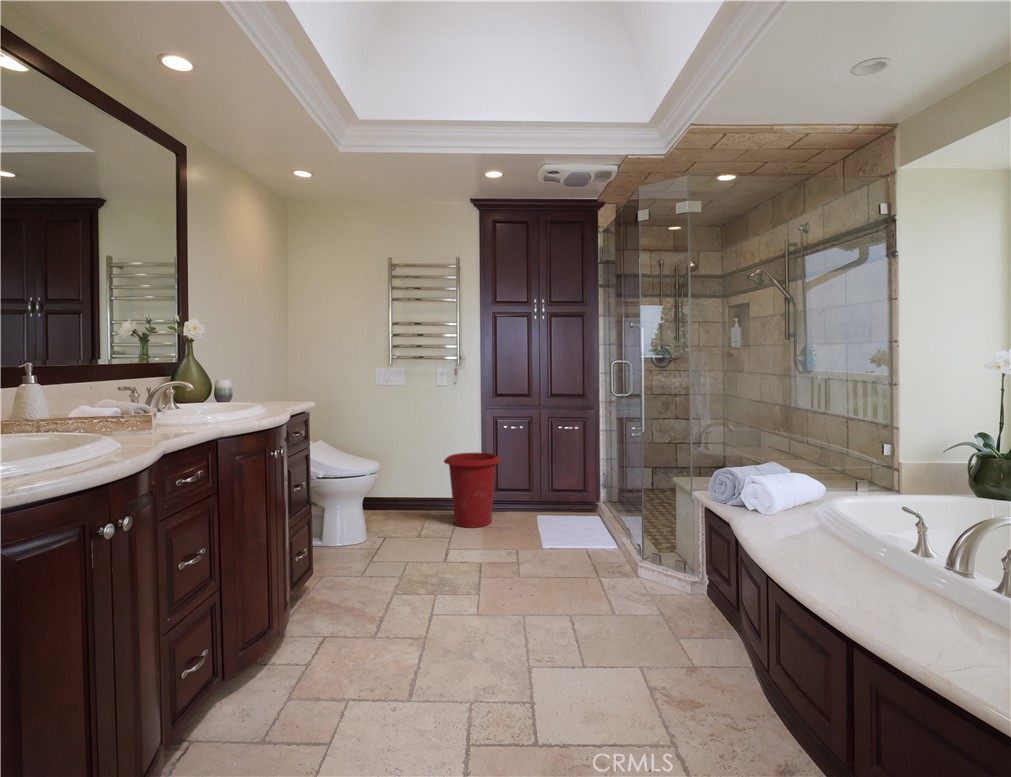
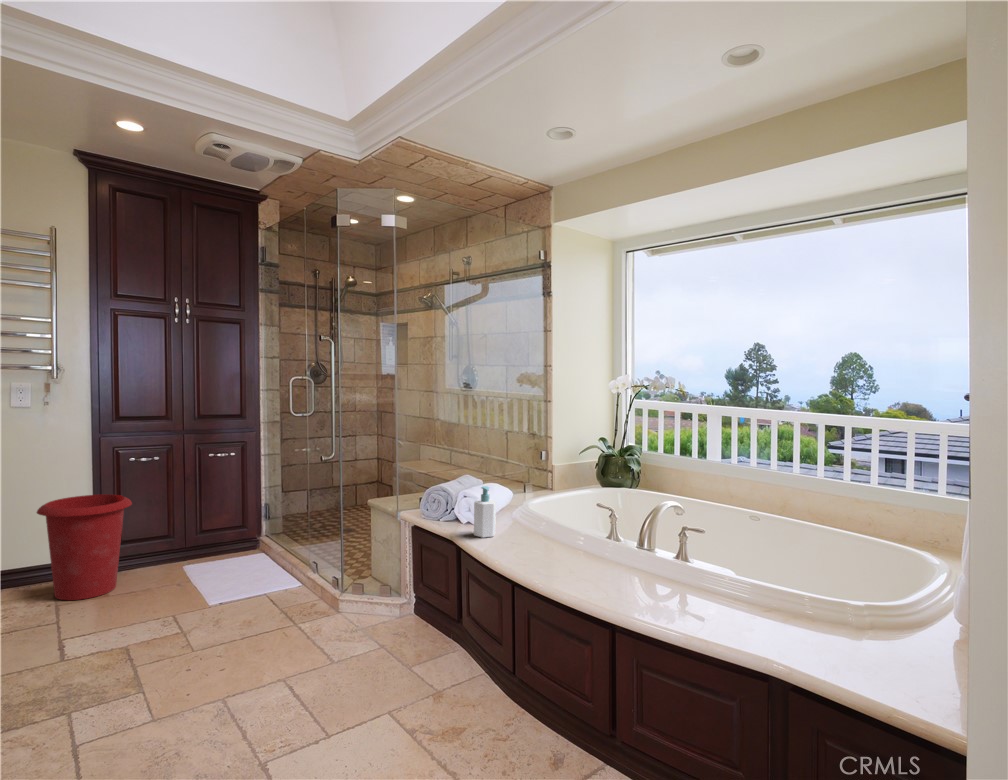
soap bottle: none [752,473,779,527] -> present [474,486,496,537]

